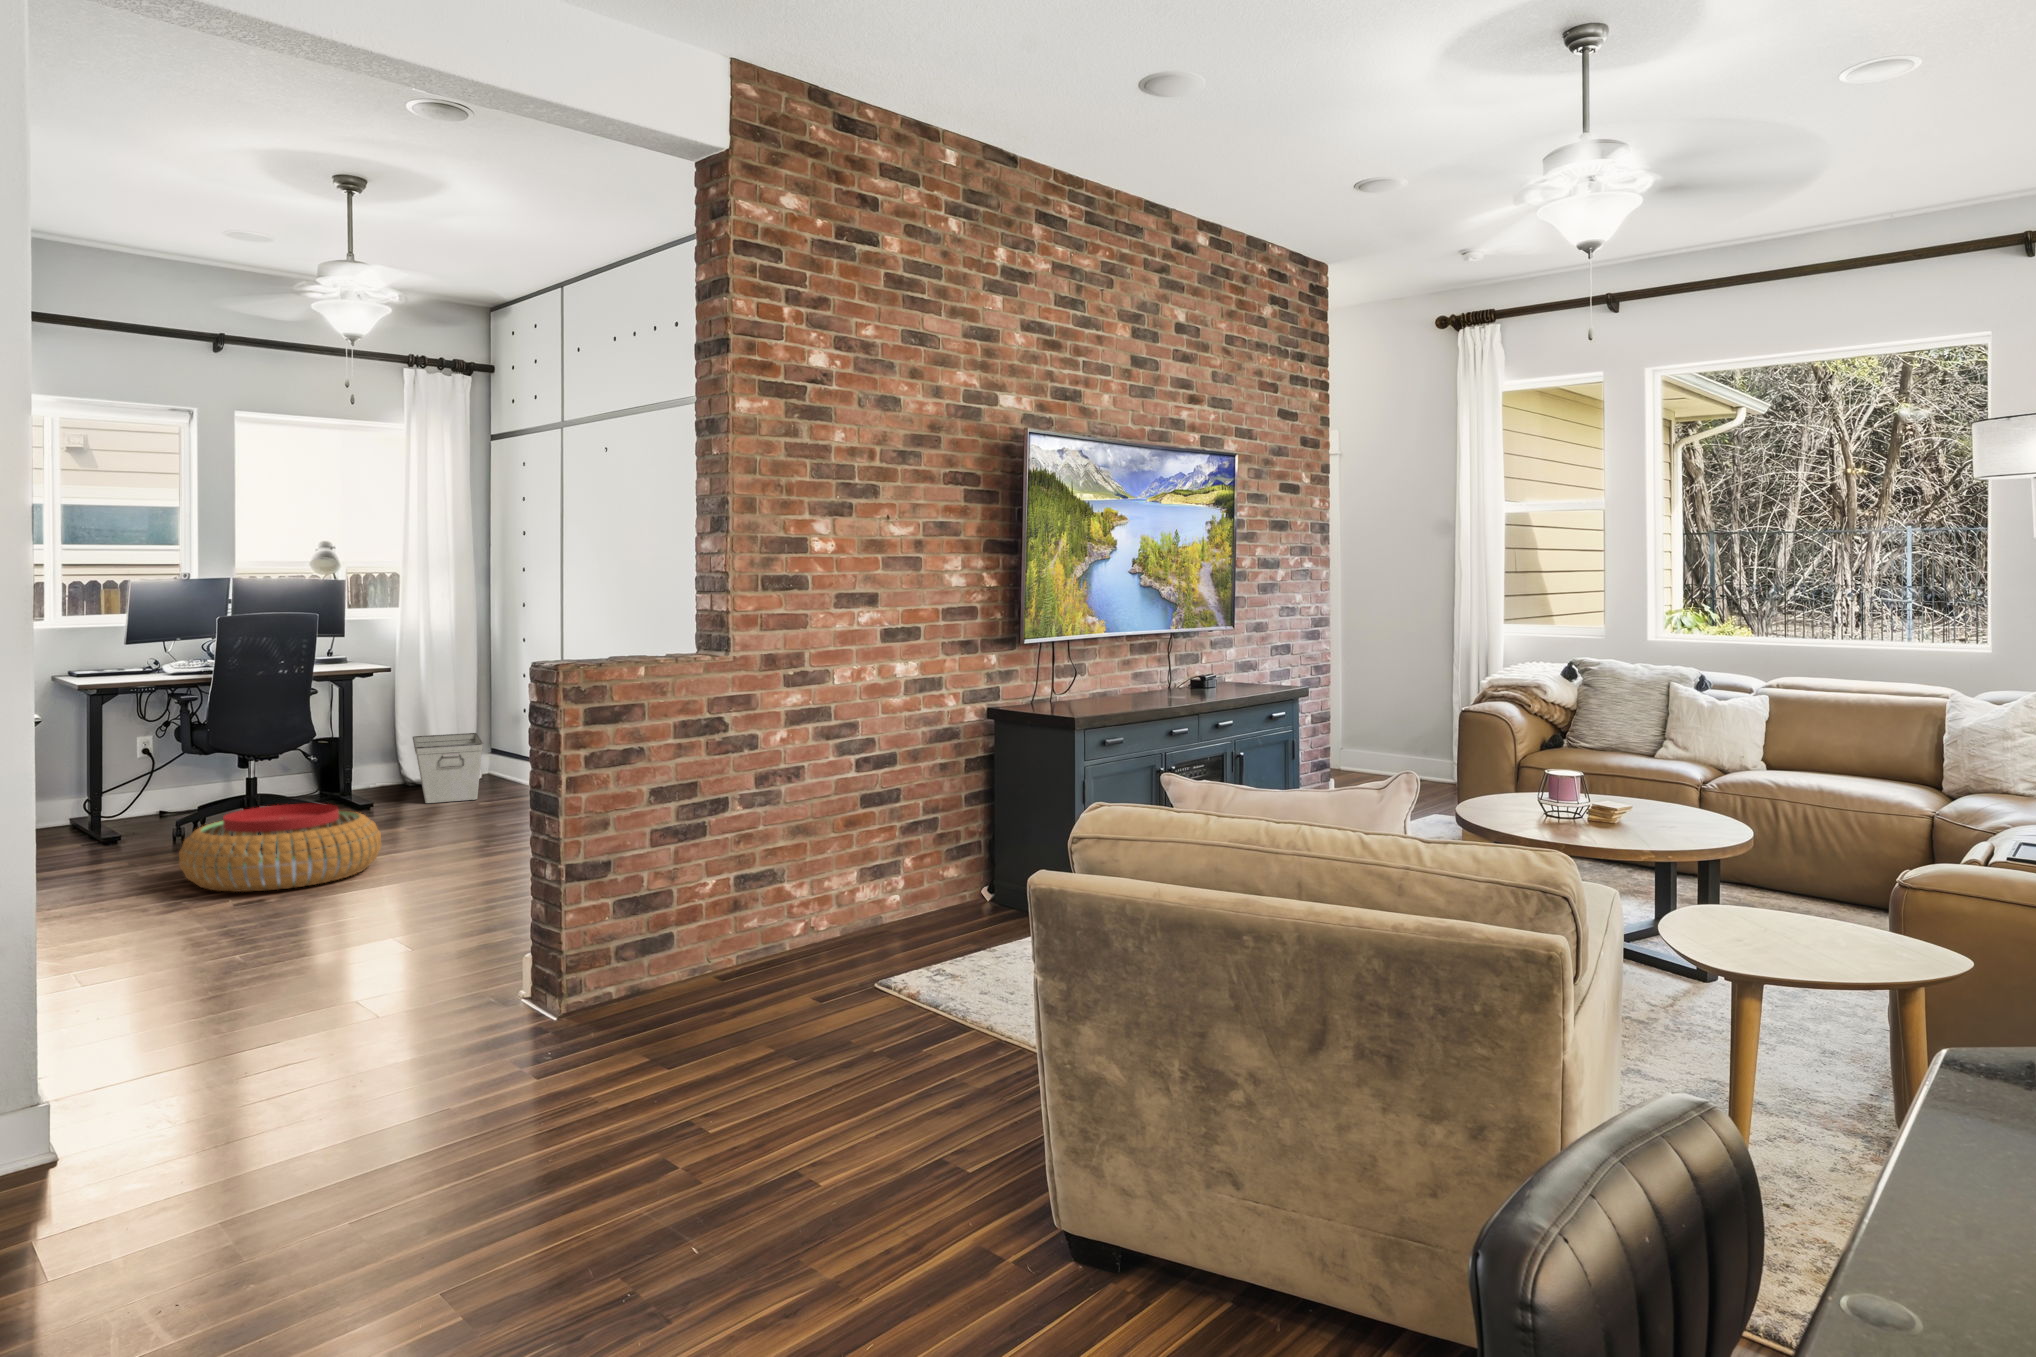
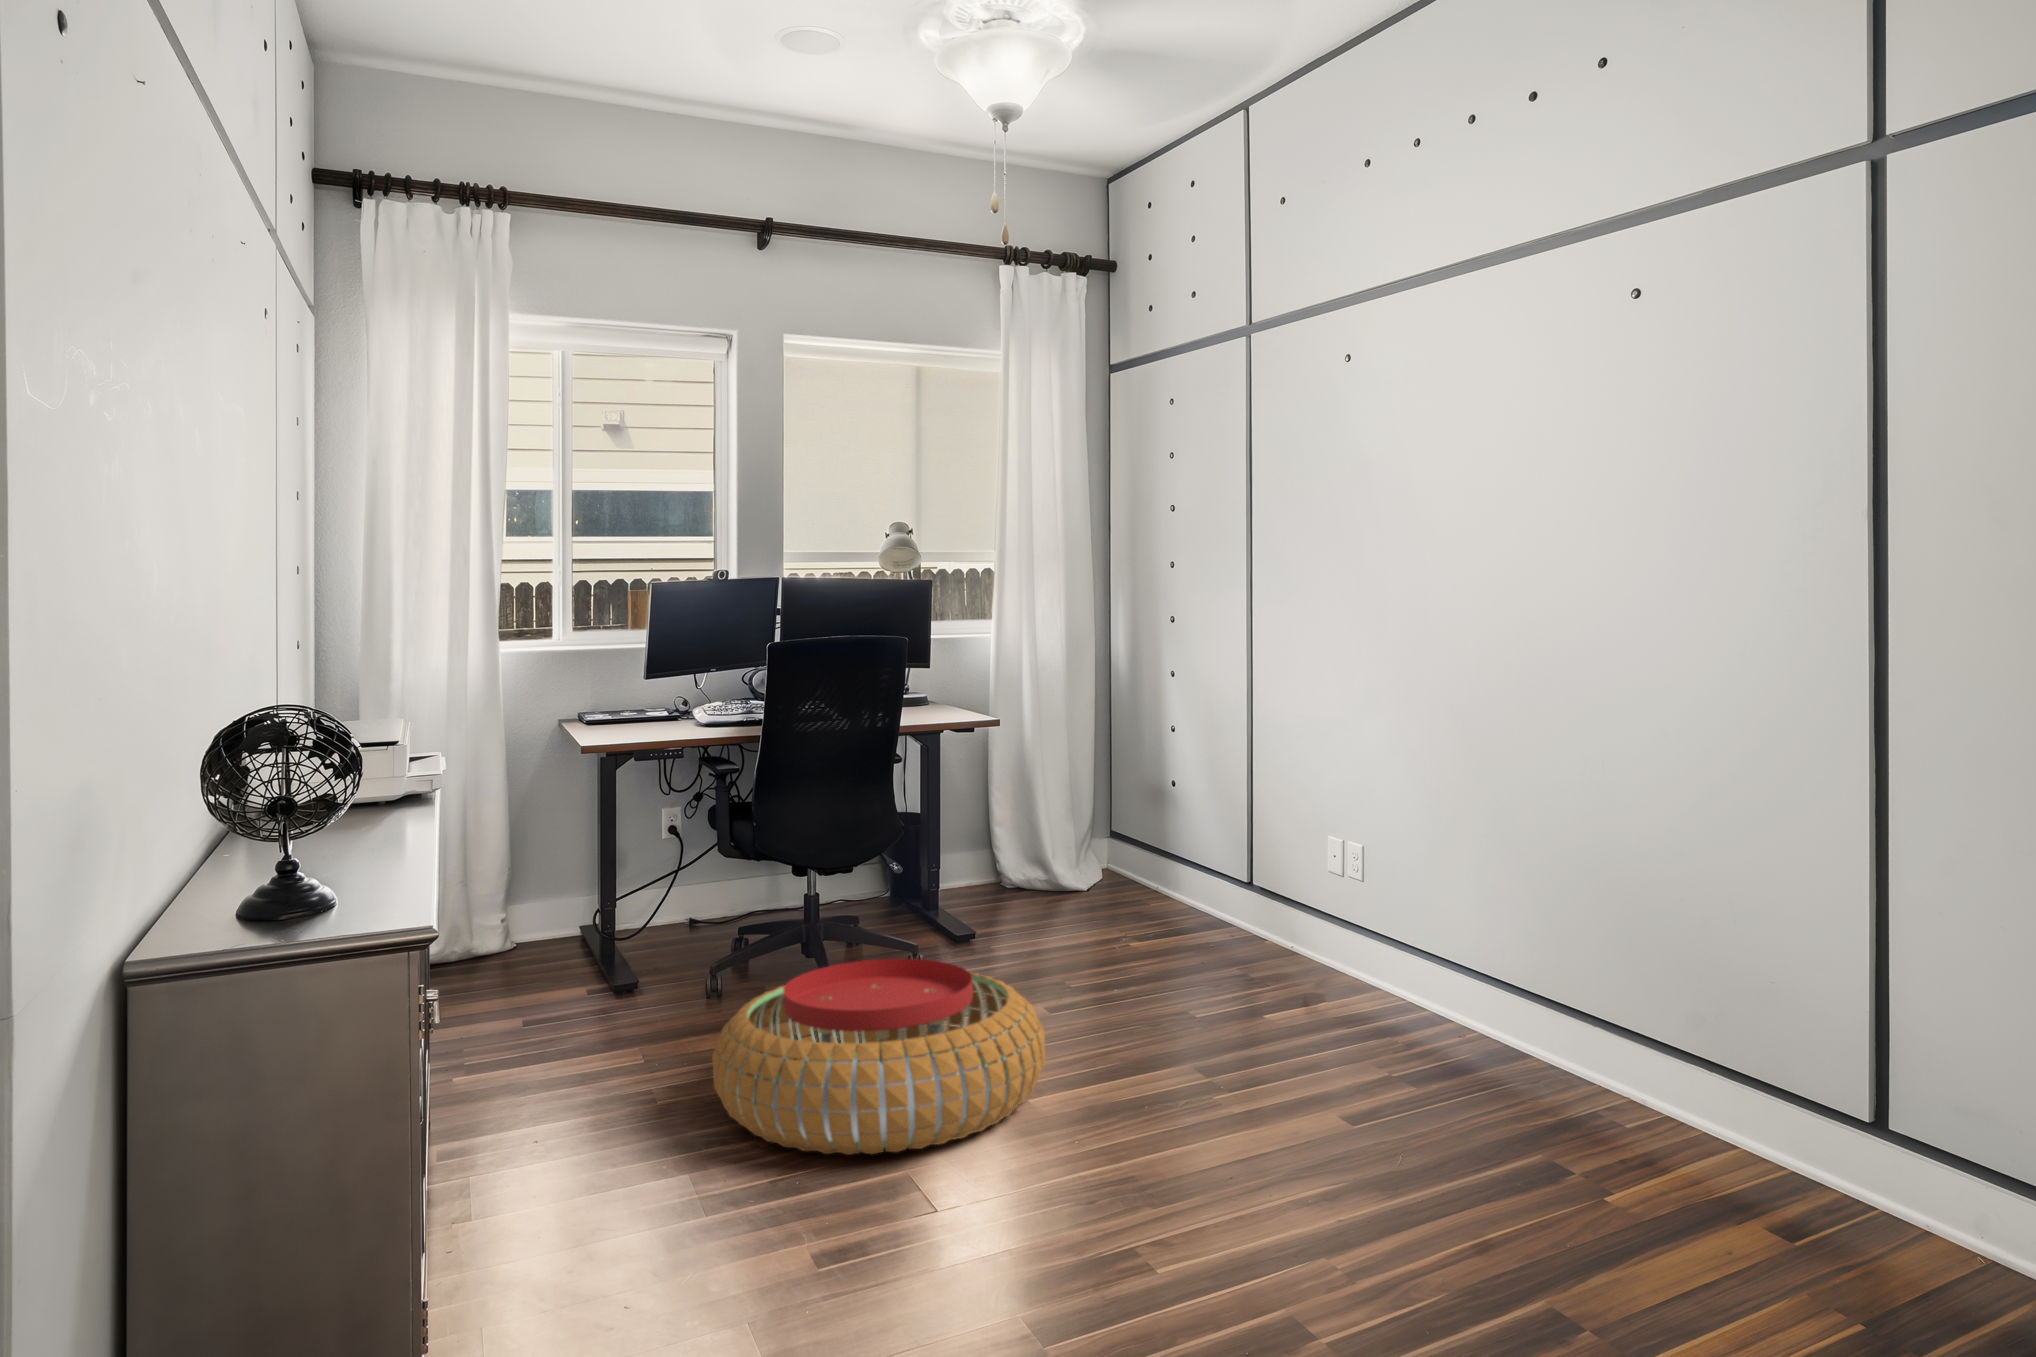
storage bin: present [413,733,483,803] -> none [1014,808,1129,924]

